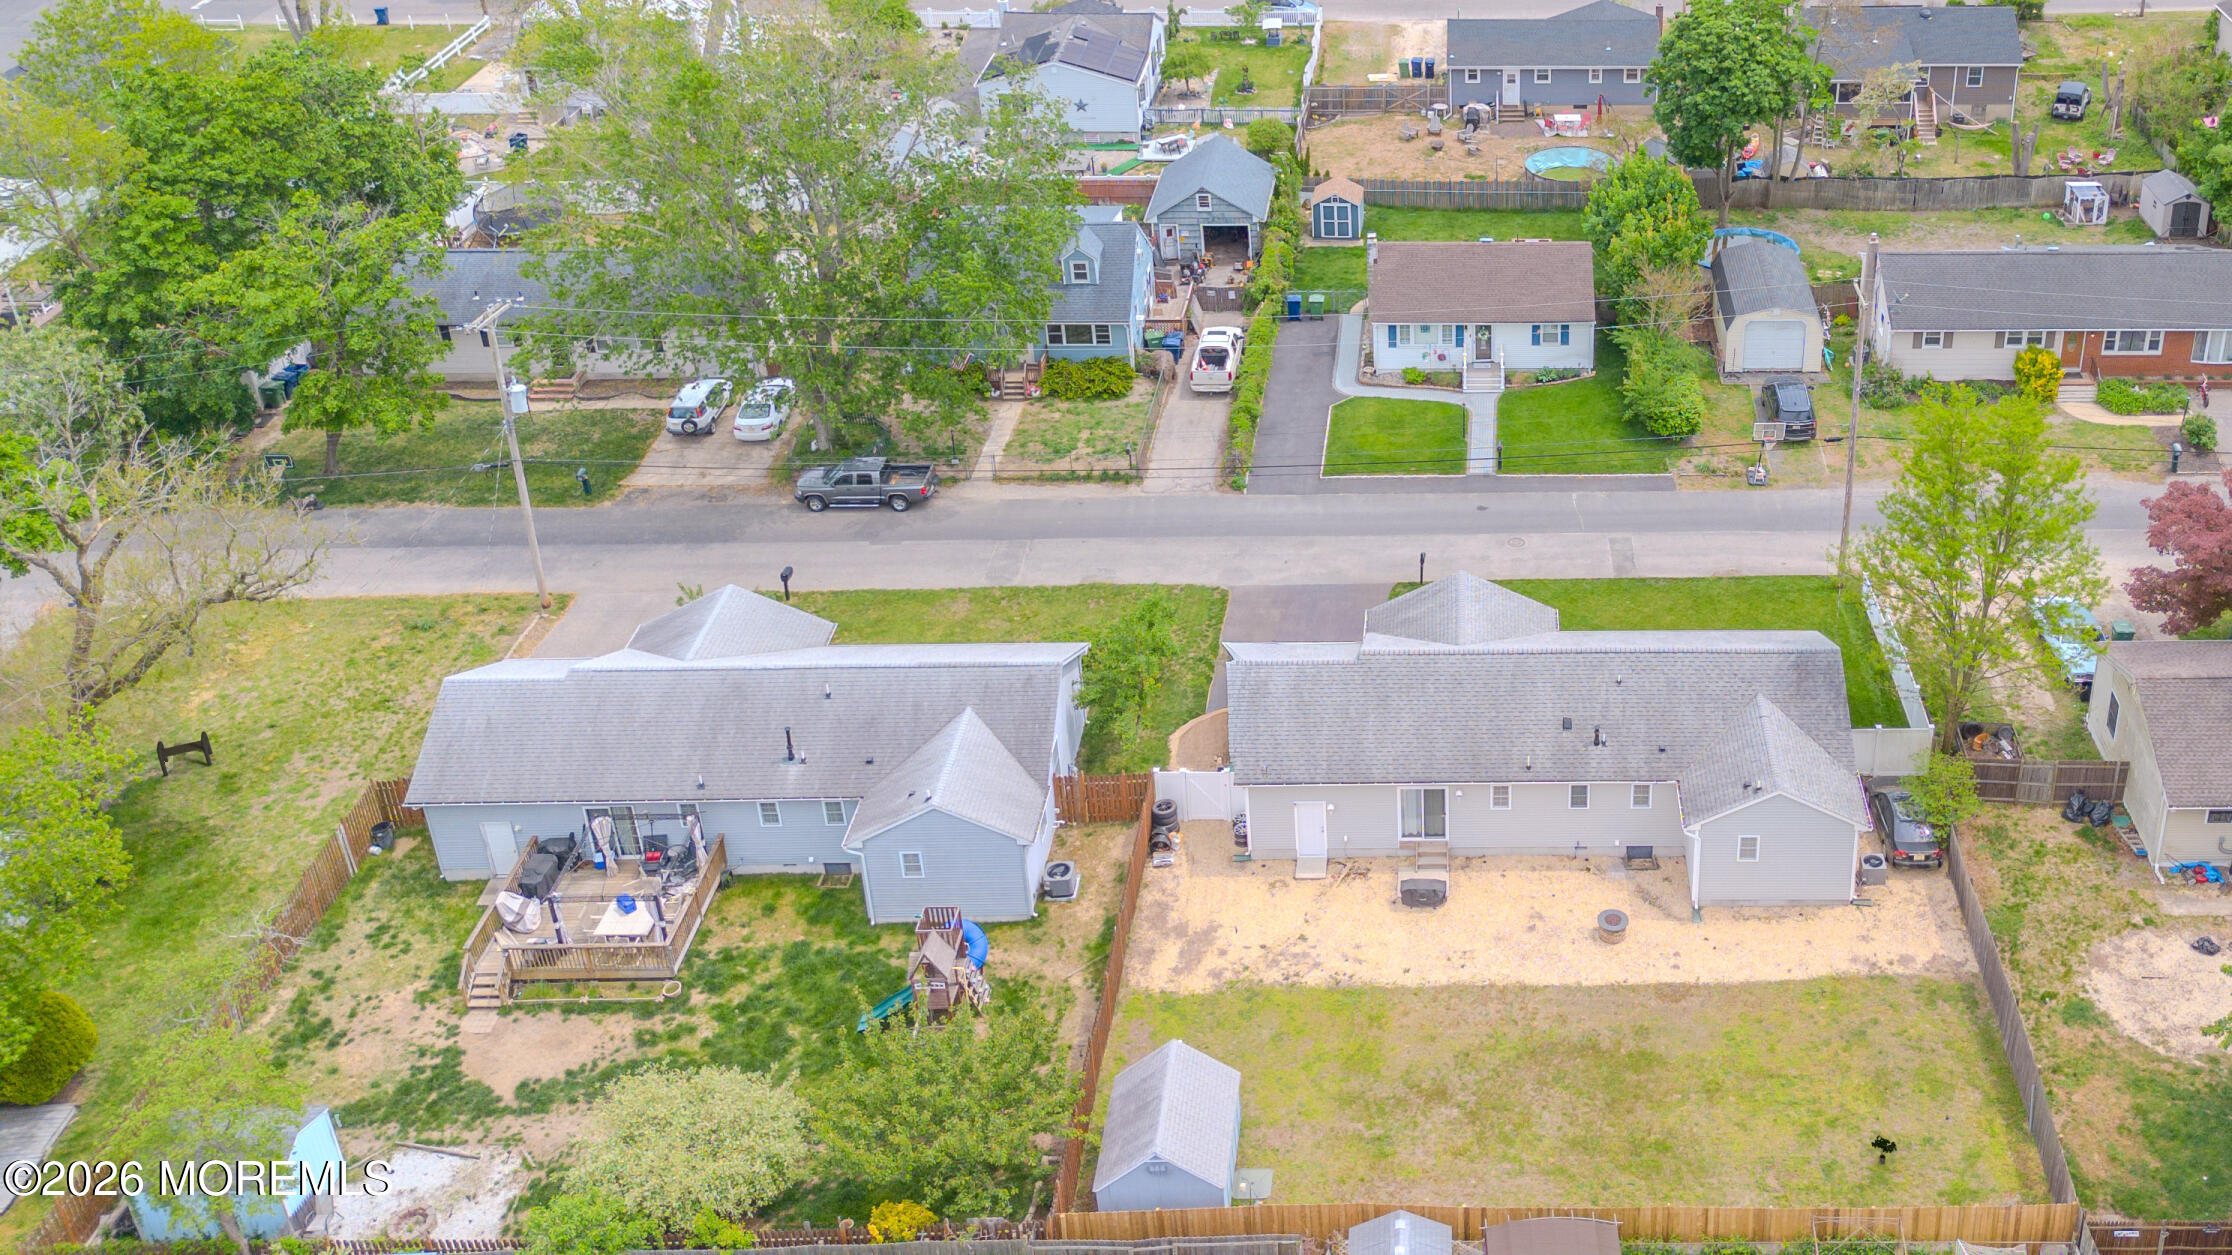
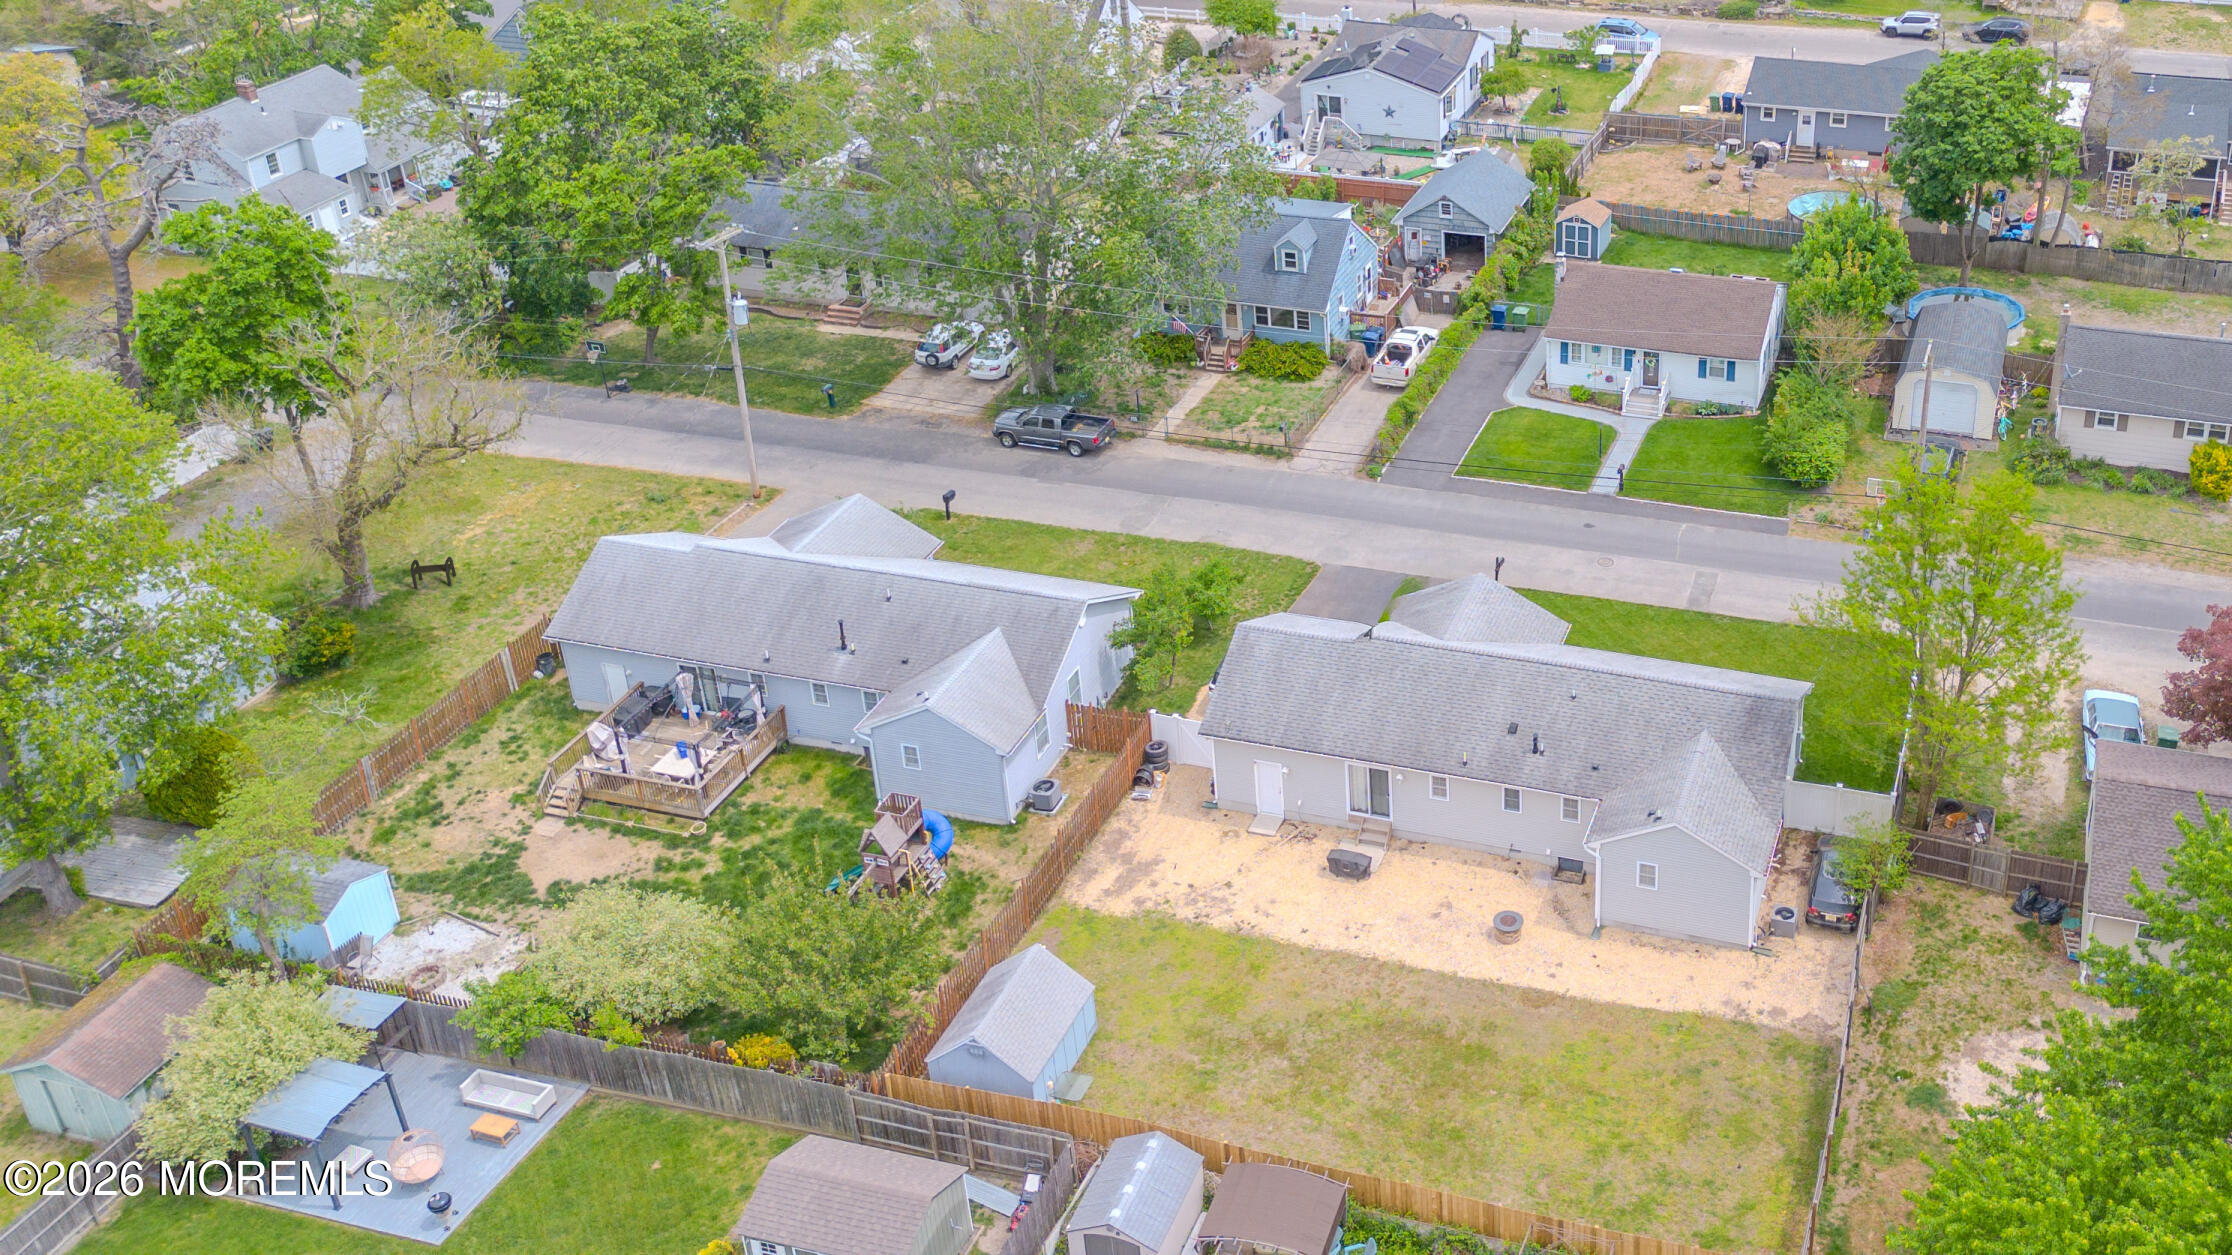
potted plant: present [1871,1135,1897,1164] -> none [1643,1167,1663,1197]

